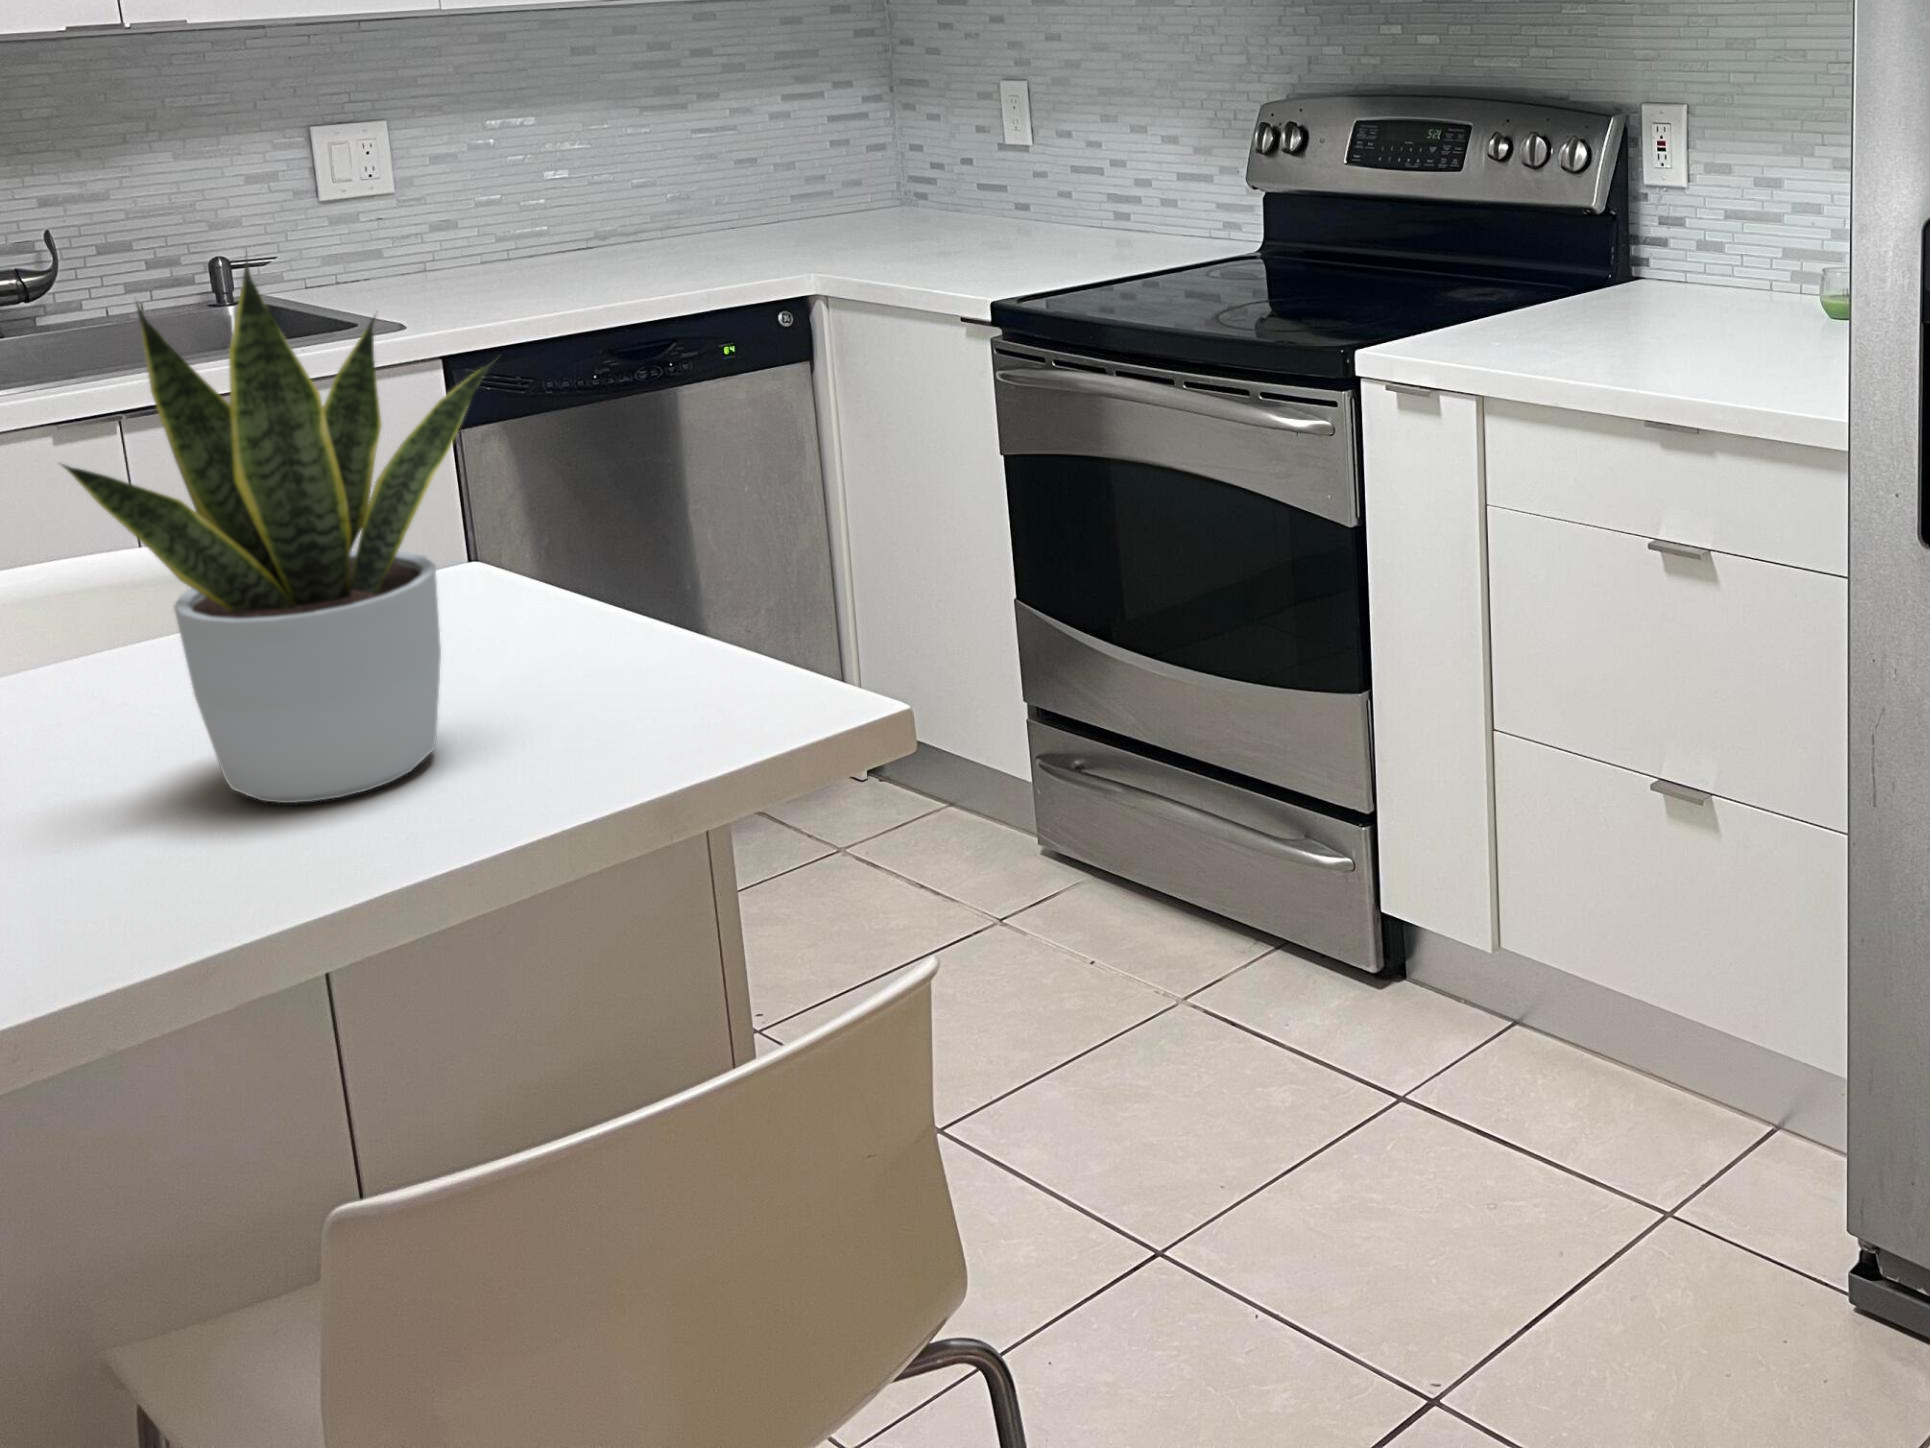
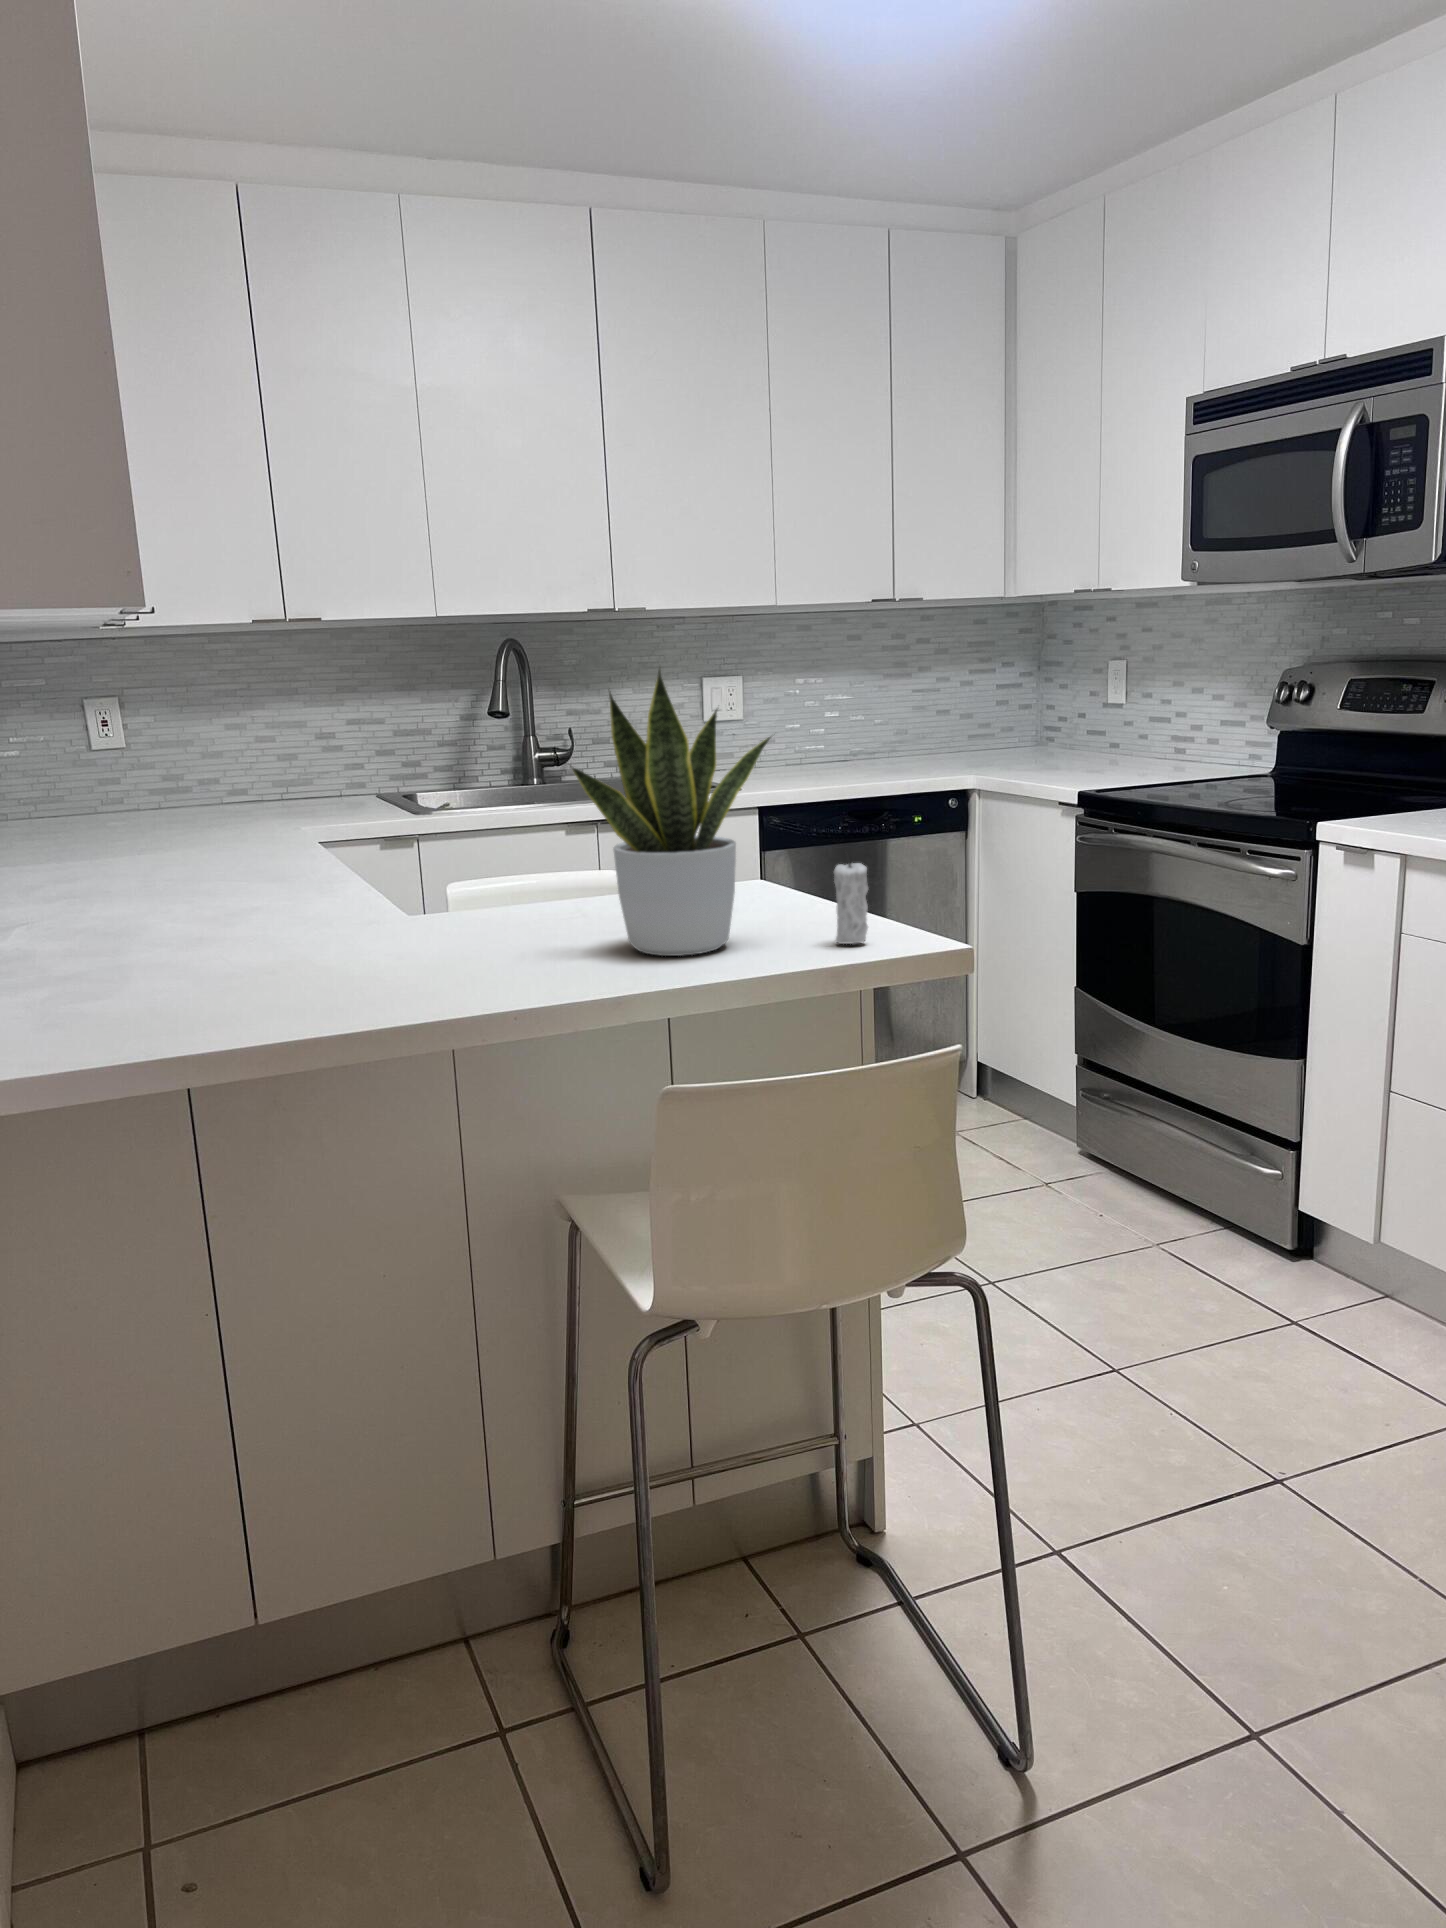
candle: none [633,551,708,722] -> present [834,862,868,944]

